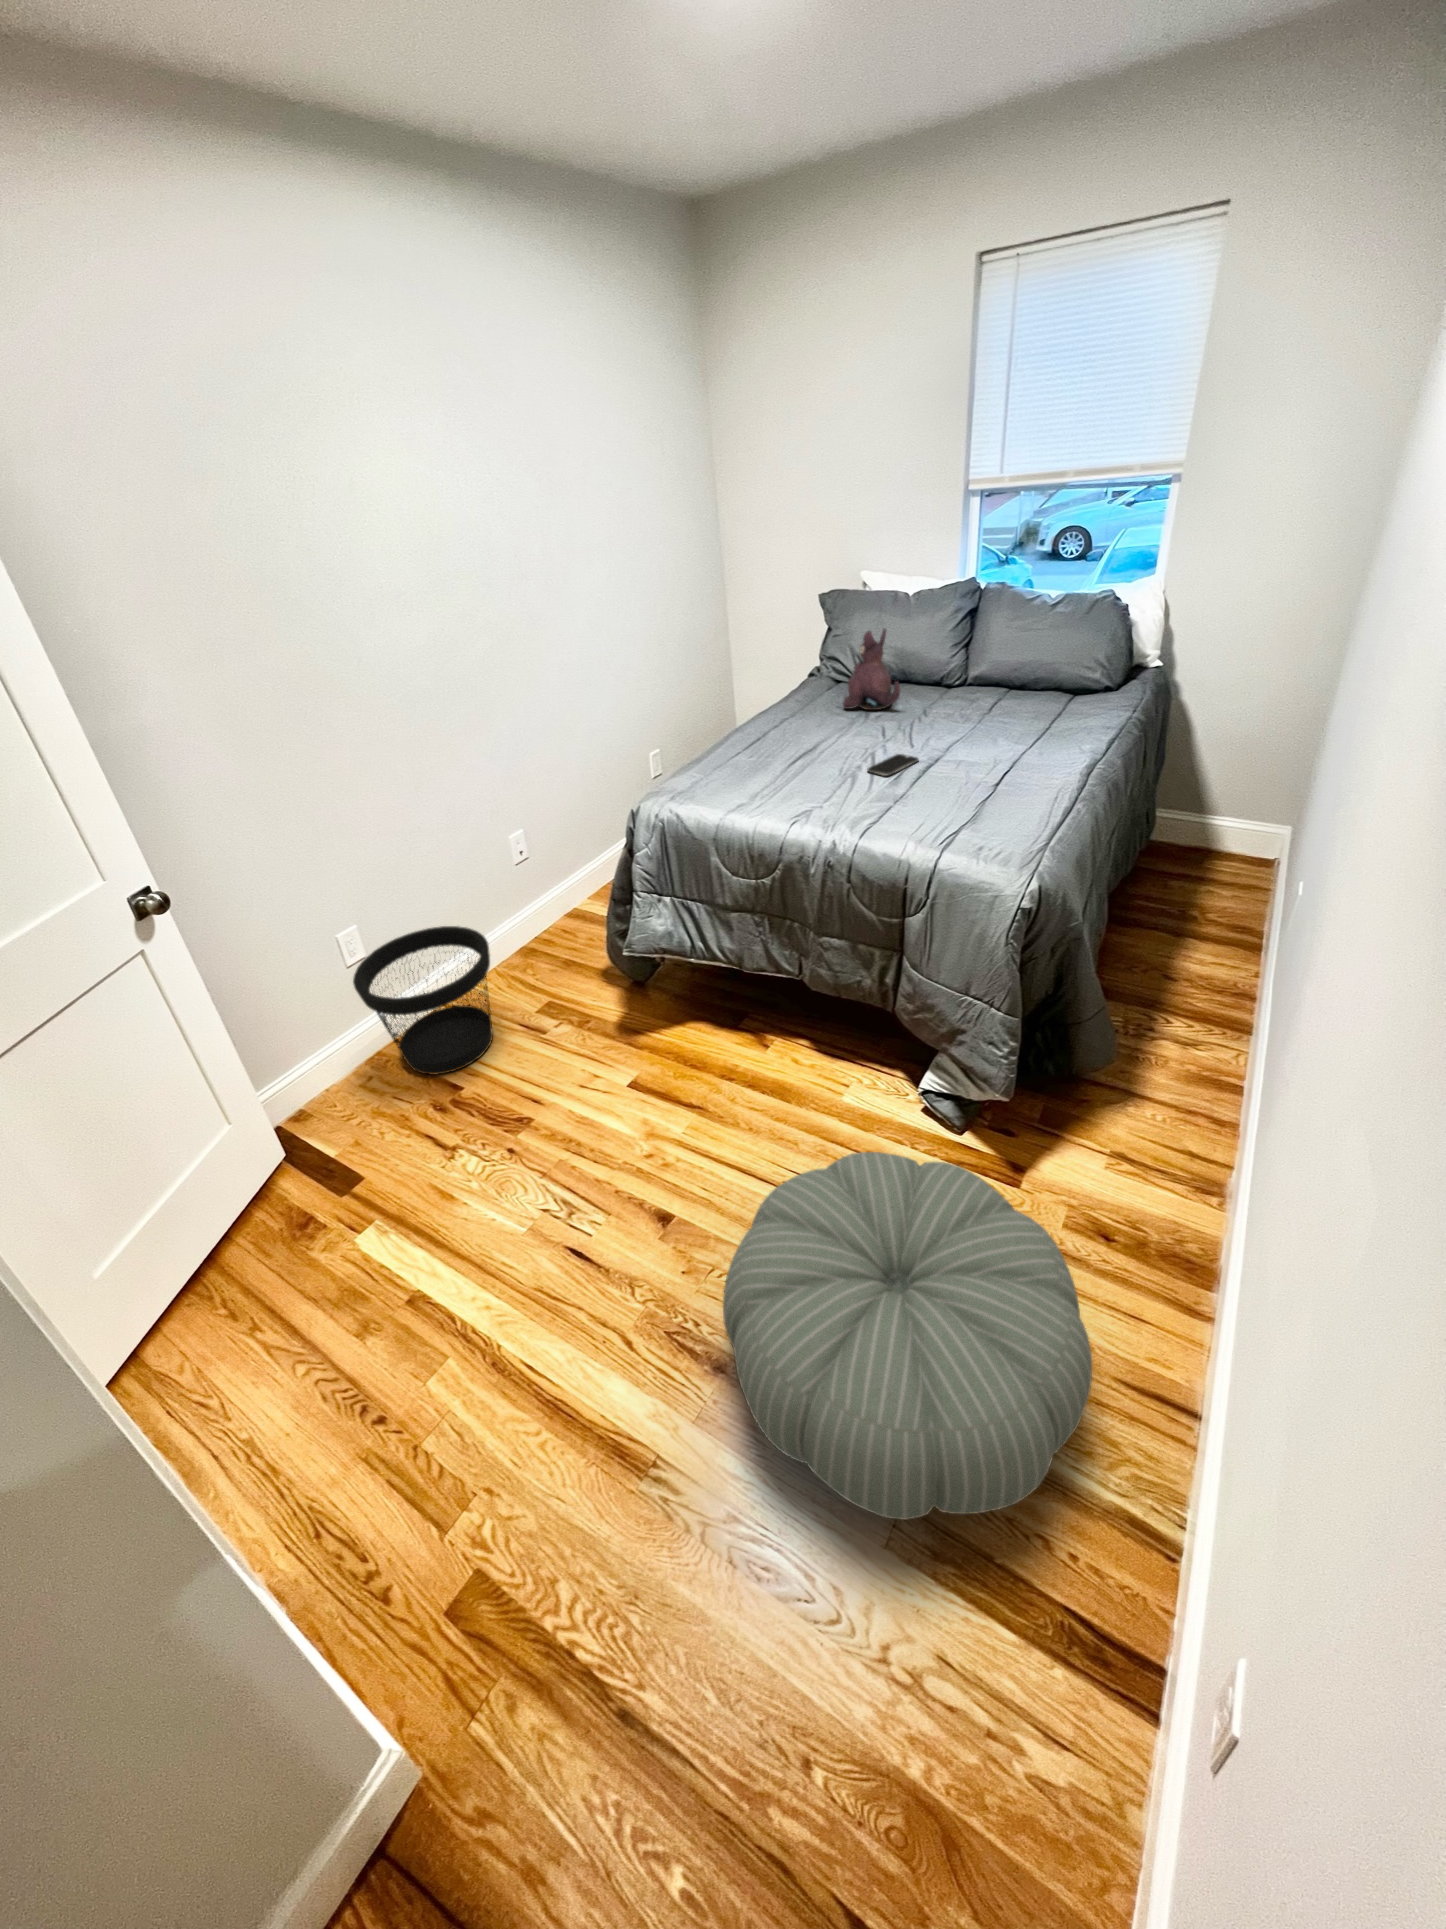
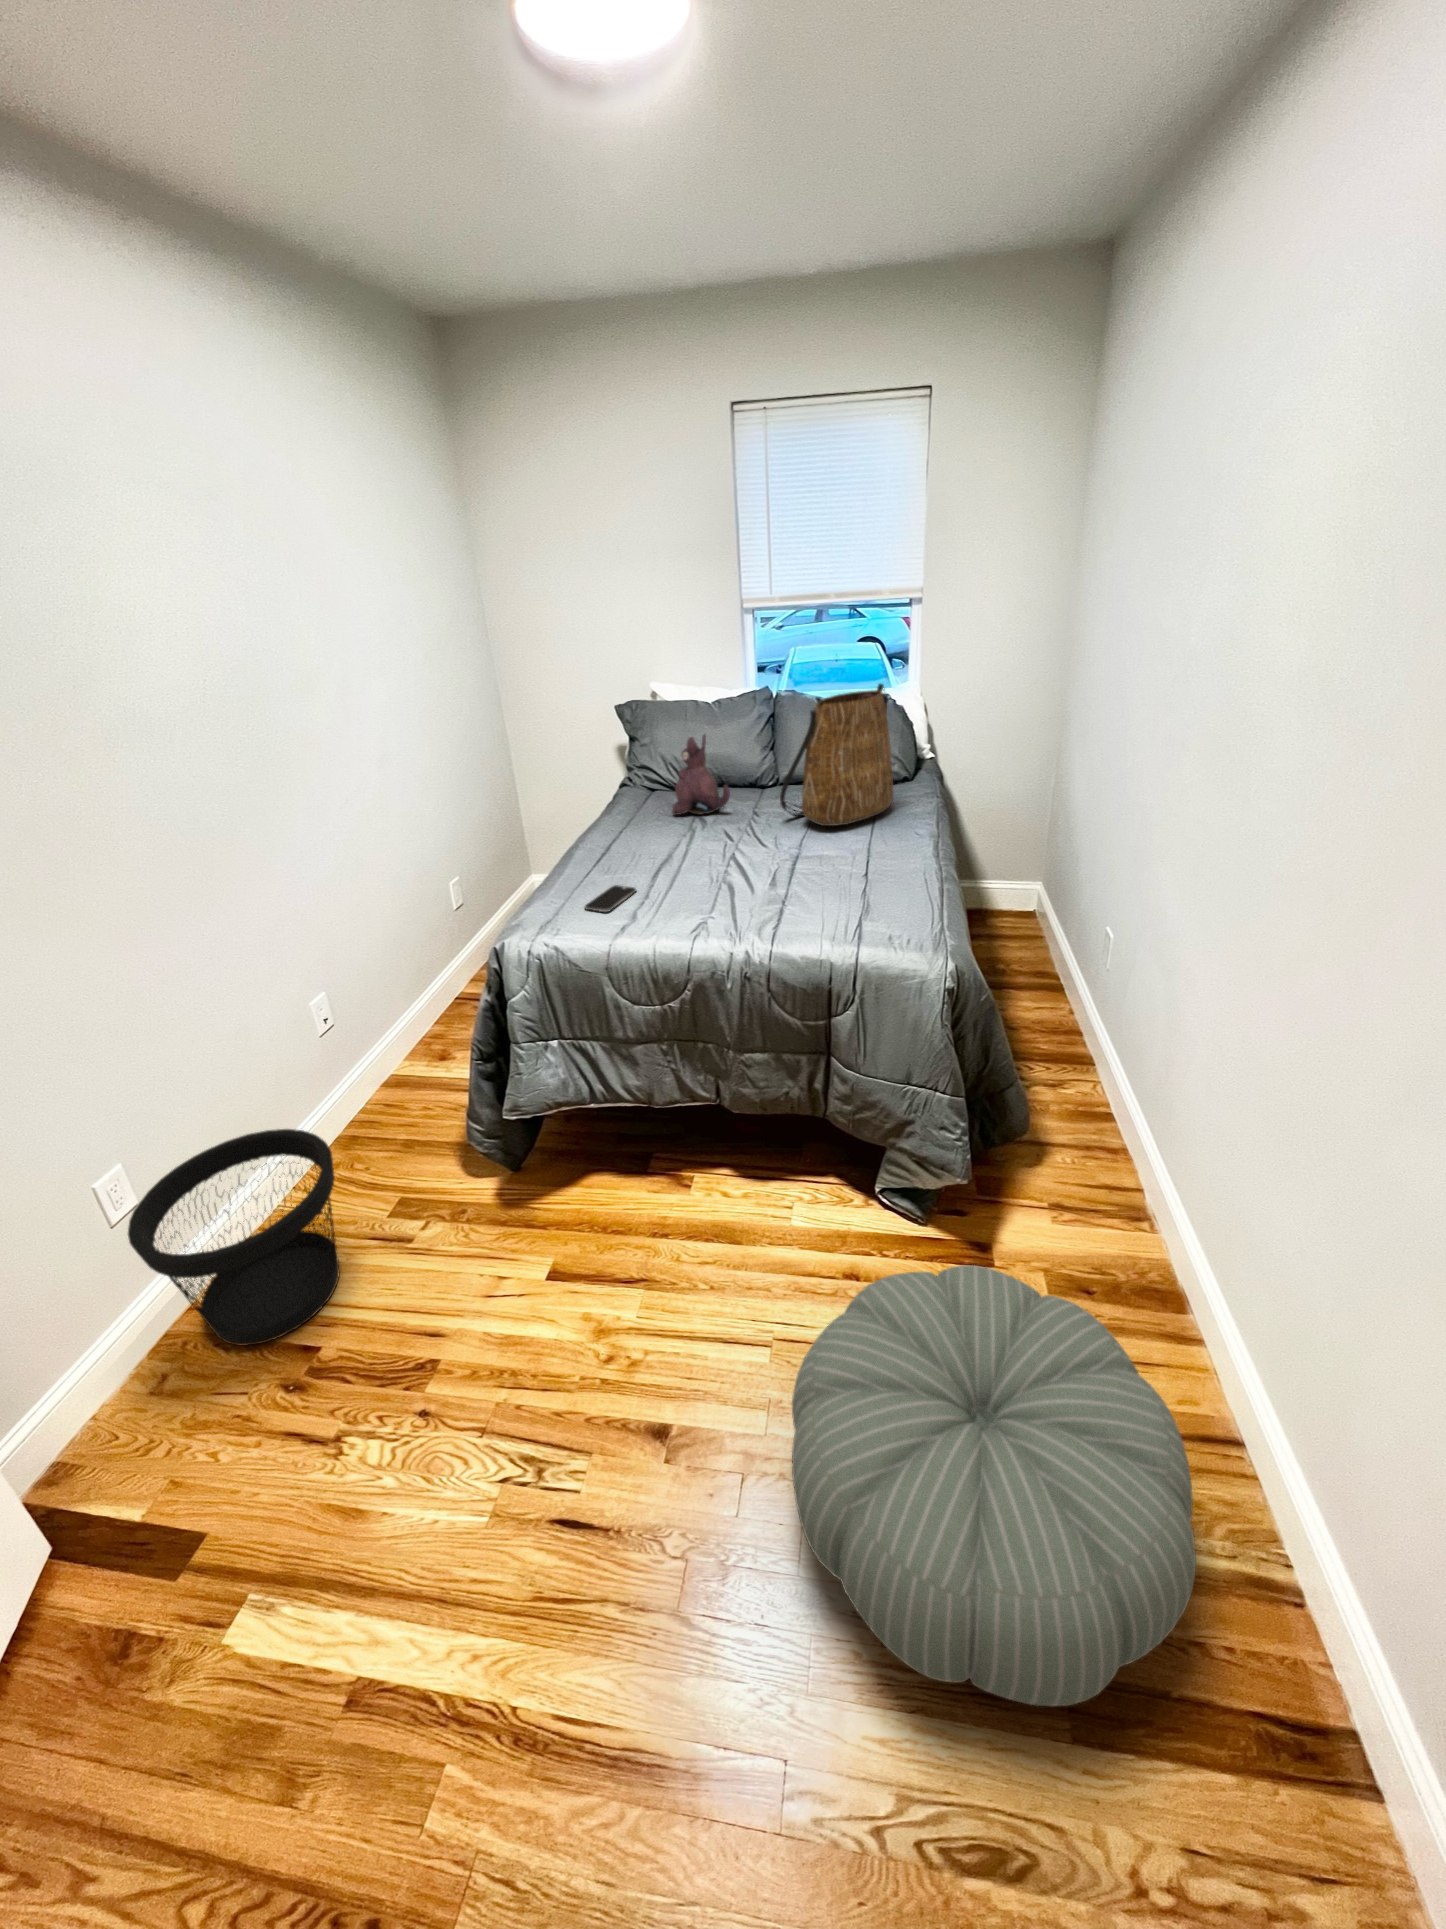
tote bag: none [945,578,1087,732] -> present [780,684,893,826]
smartphone: present [867,754,918,776] -> present [585,885,636,912]

